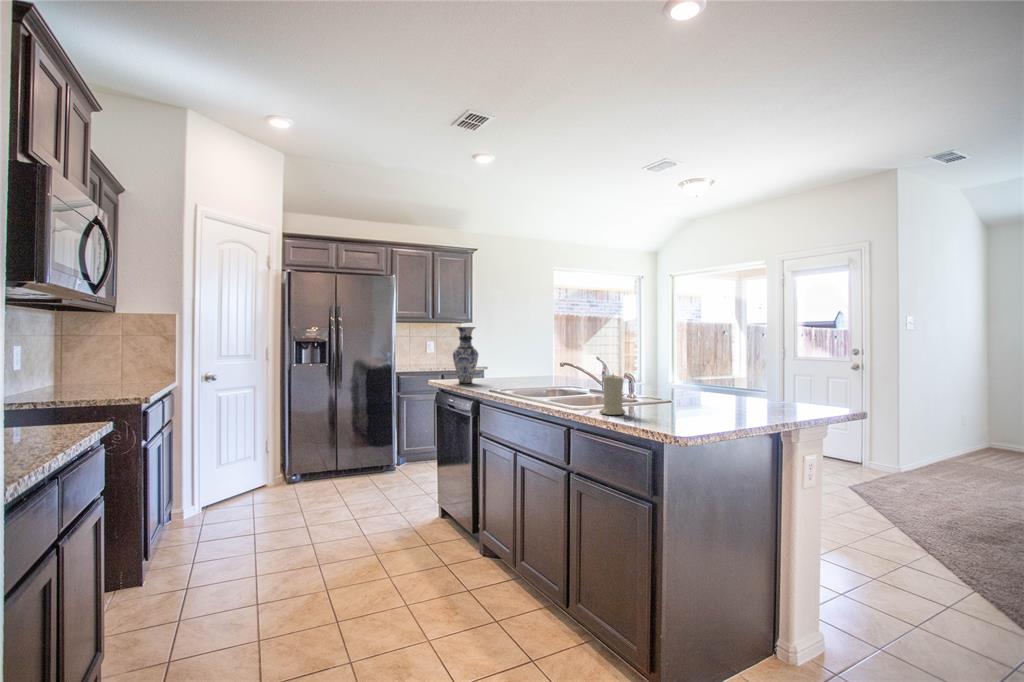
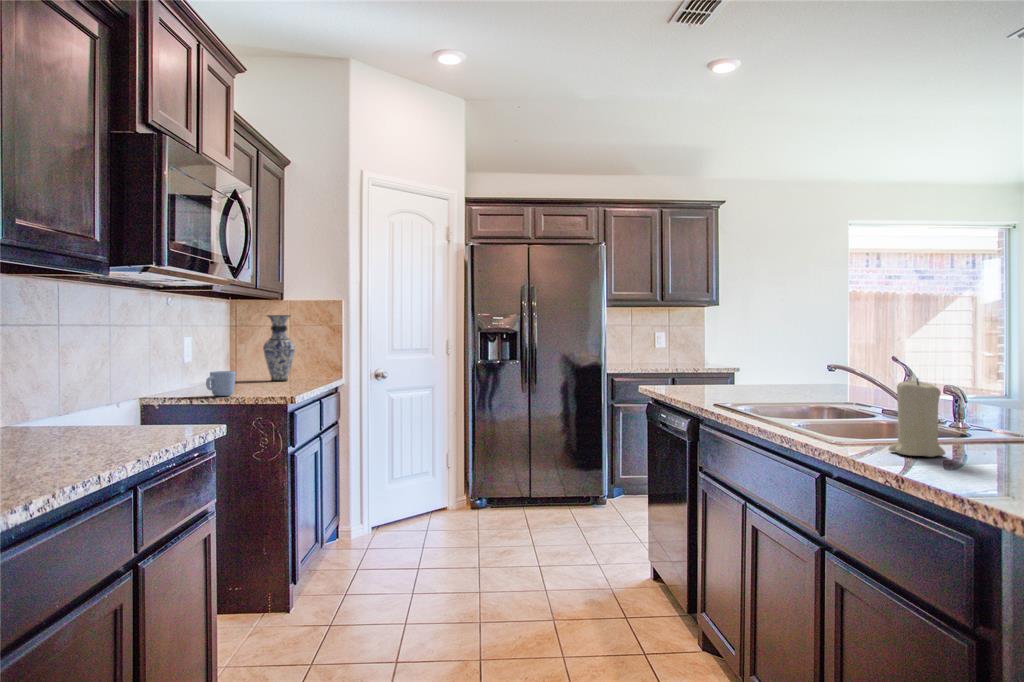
vase: present [453,327,478,384] -> present [263,315,295,381]
mug: none [53,377,83,400] -> present [206,371,236,396]

